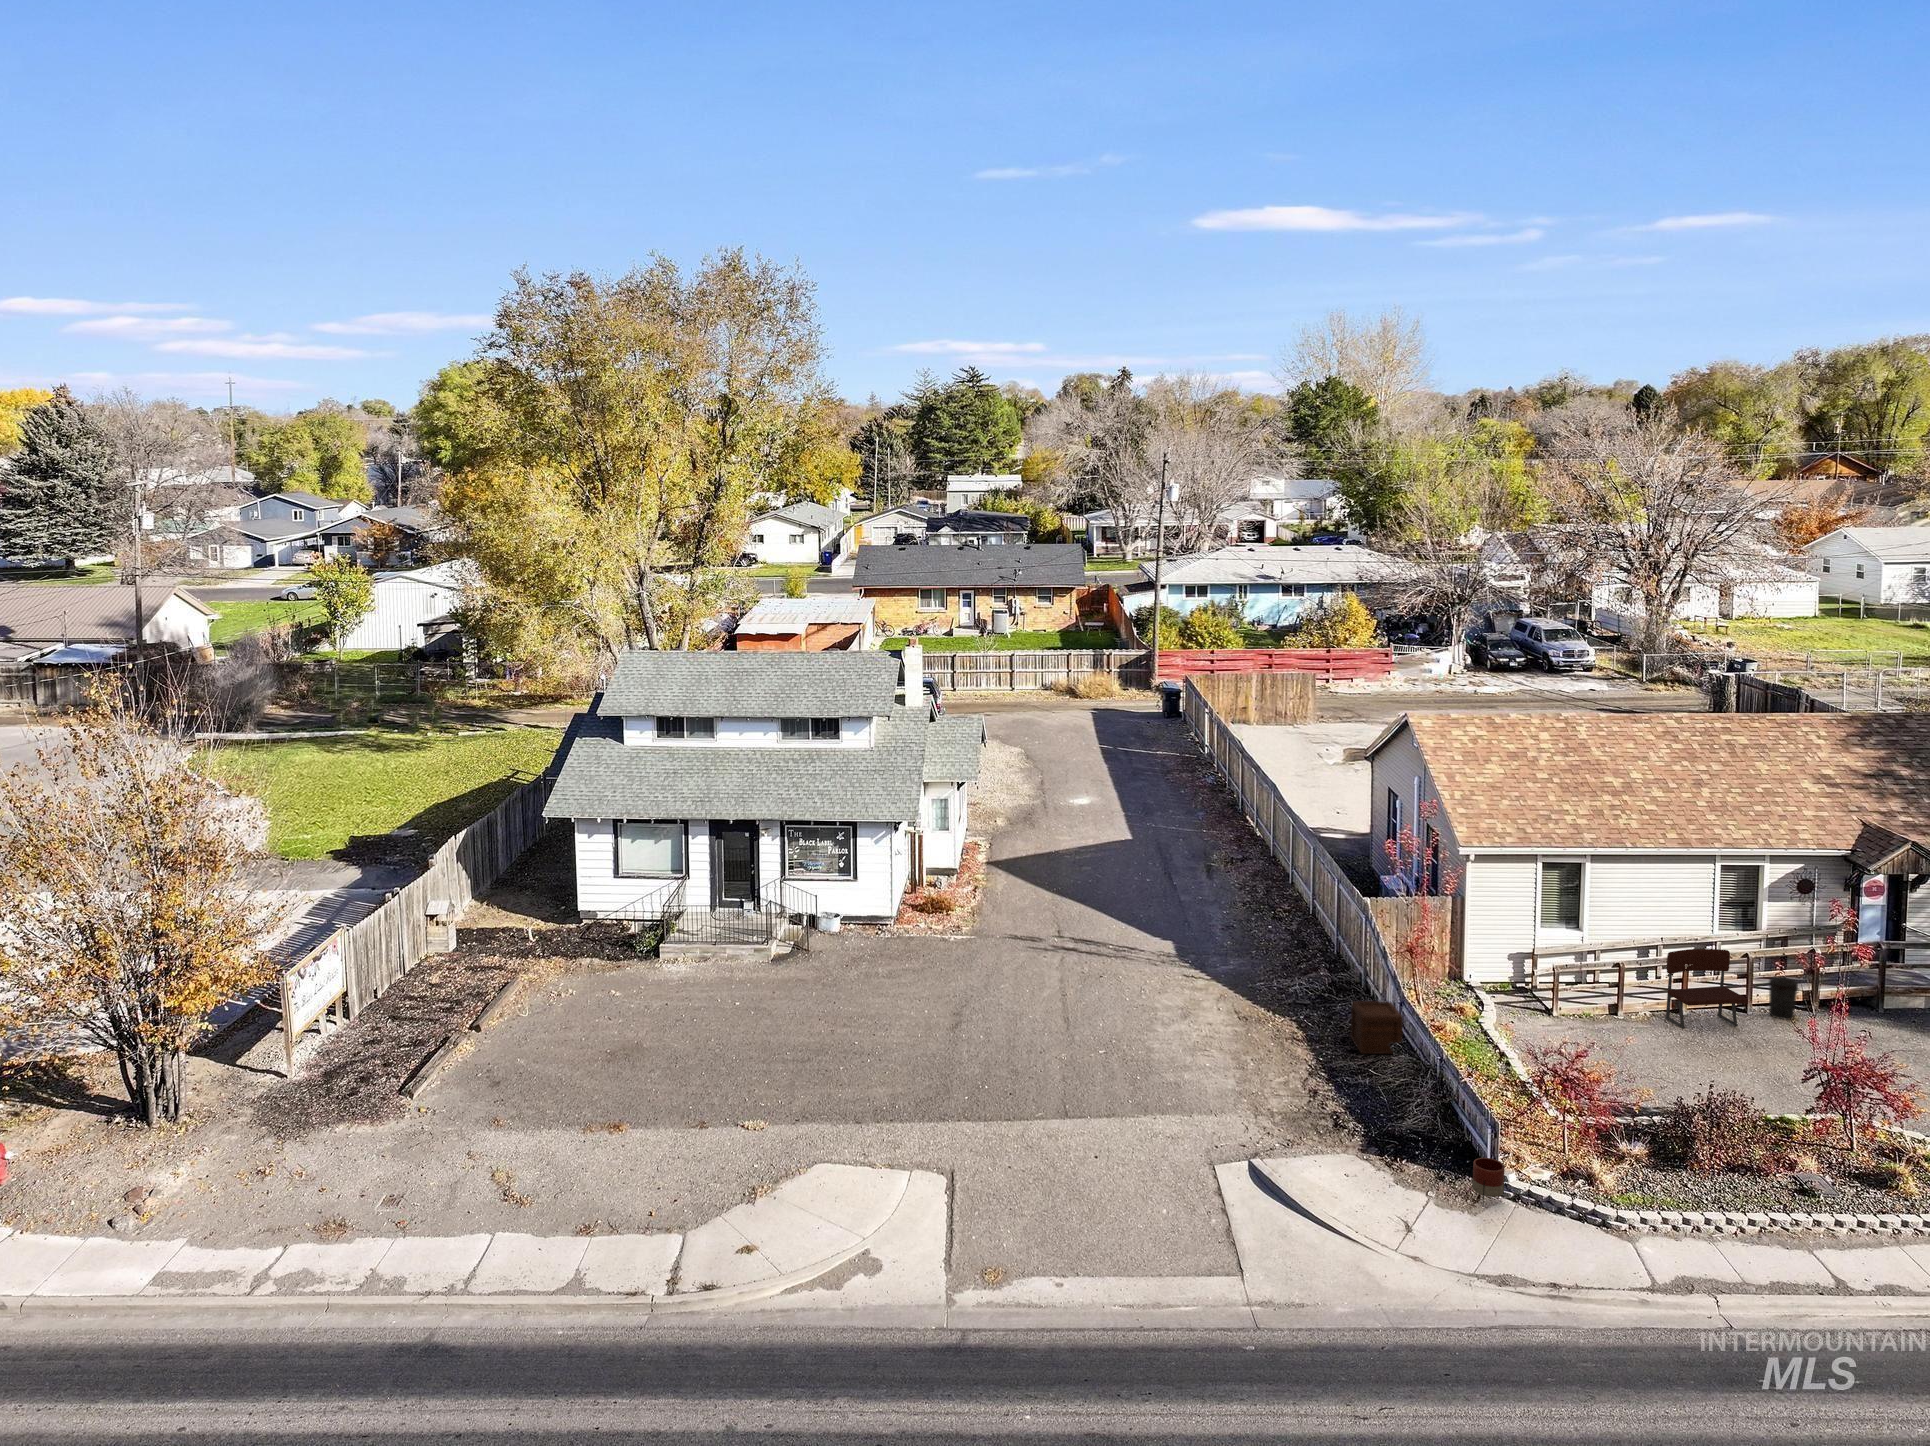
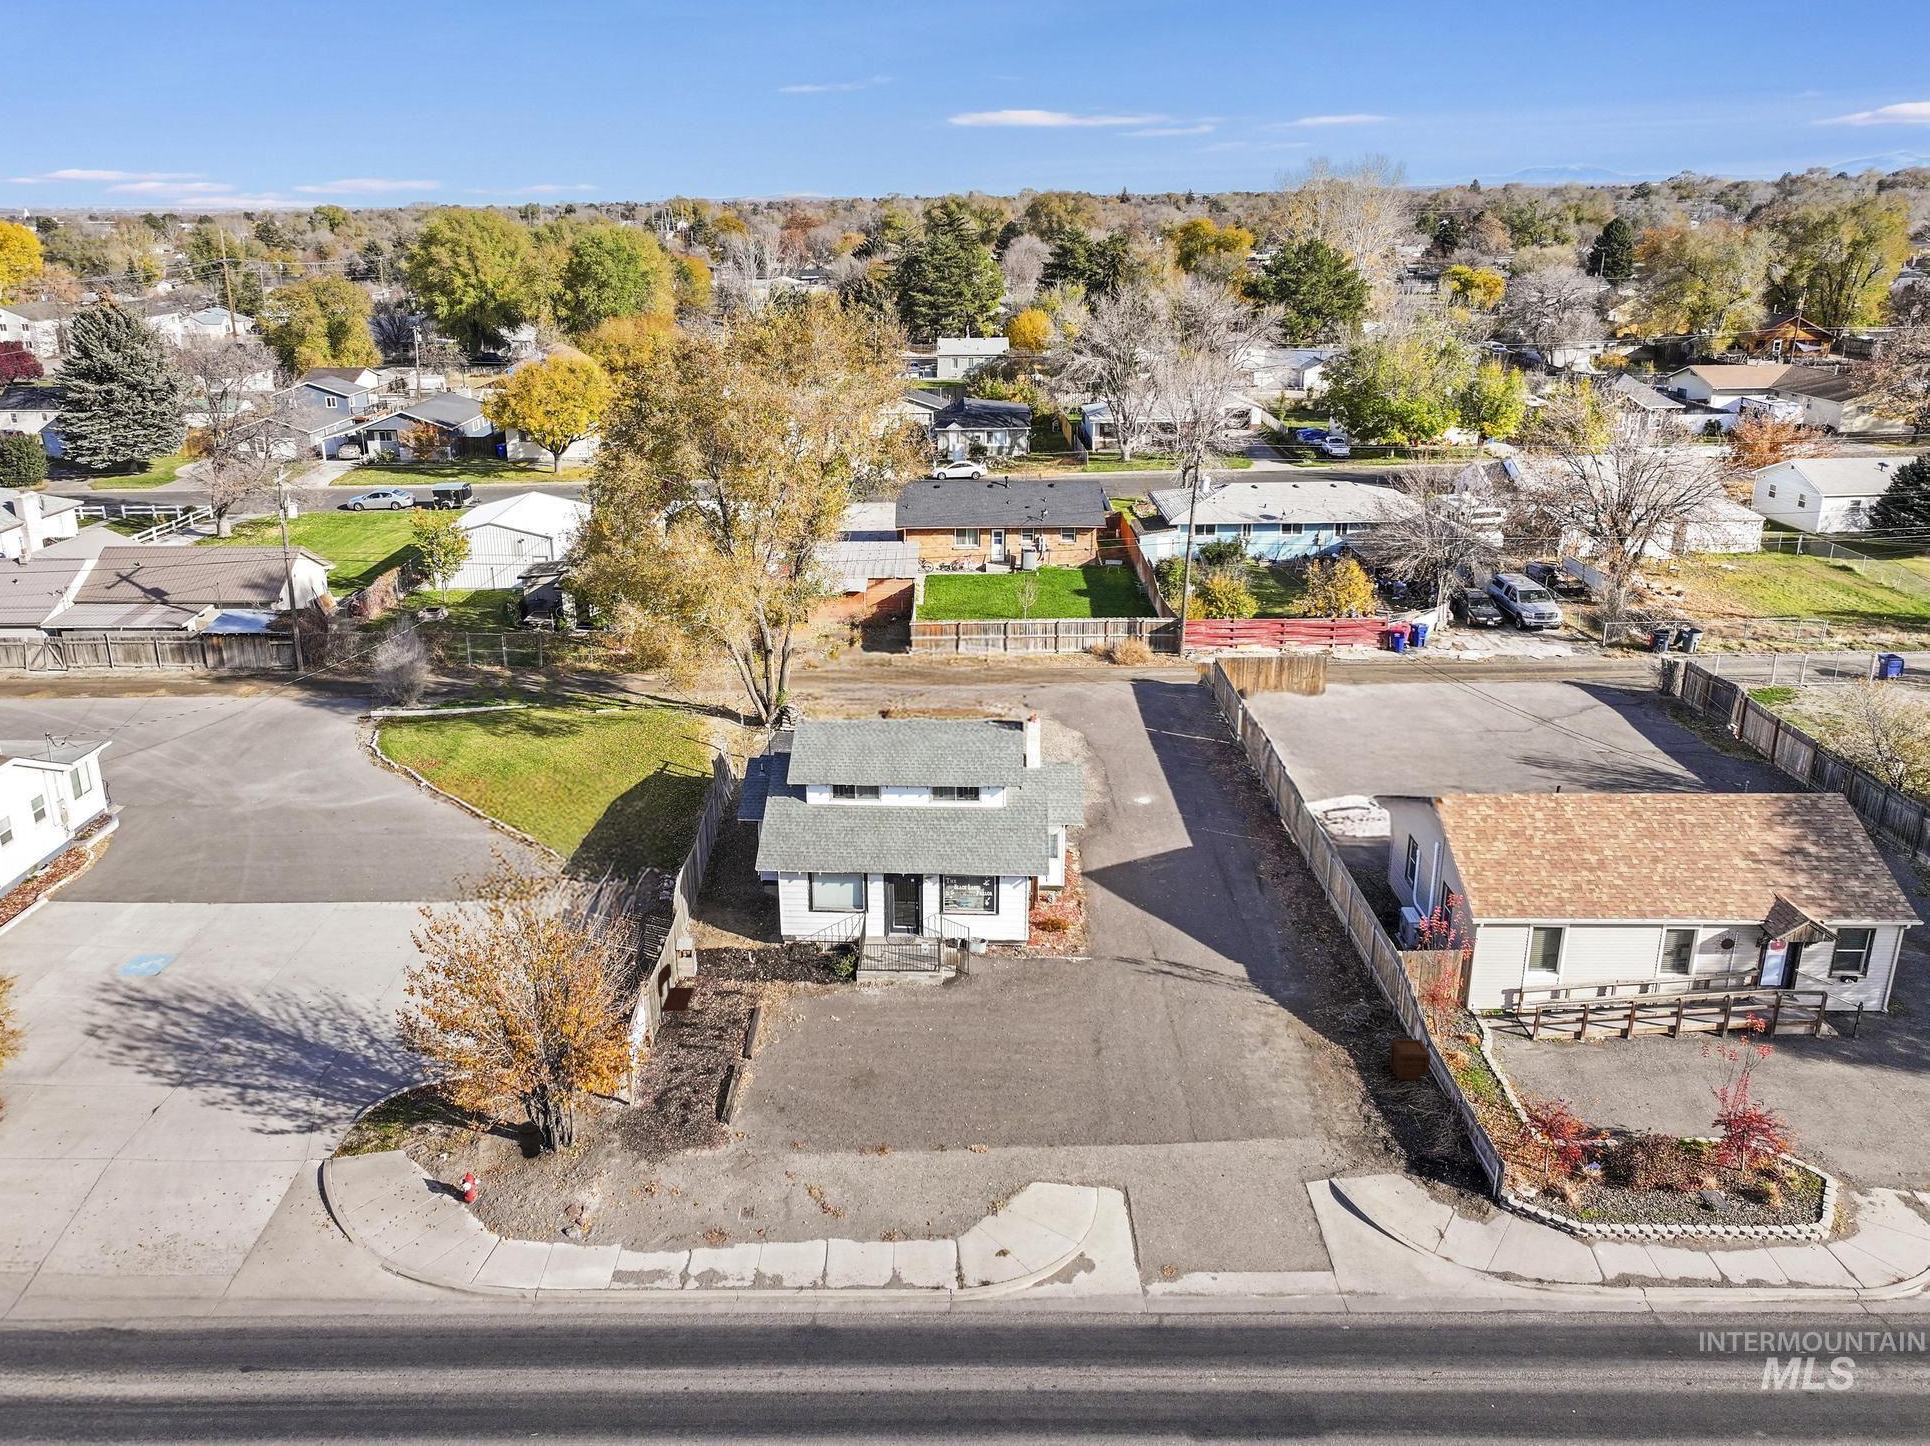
bench: present [1665,949,1748,1028] -> present [657,964,693,1028]
trash can: present [1769,976,1798,1020] -> present [519,1121,540,1158]
planter: present [1472,1158,1505,1205] -> none [1484,1183,1507,1217]

